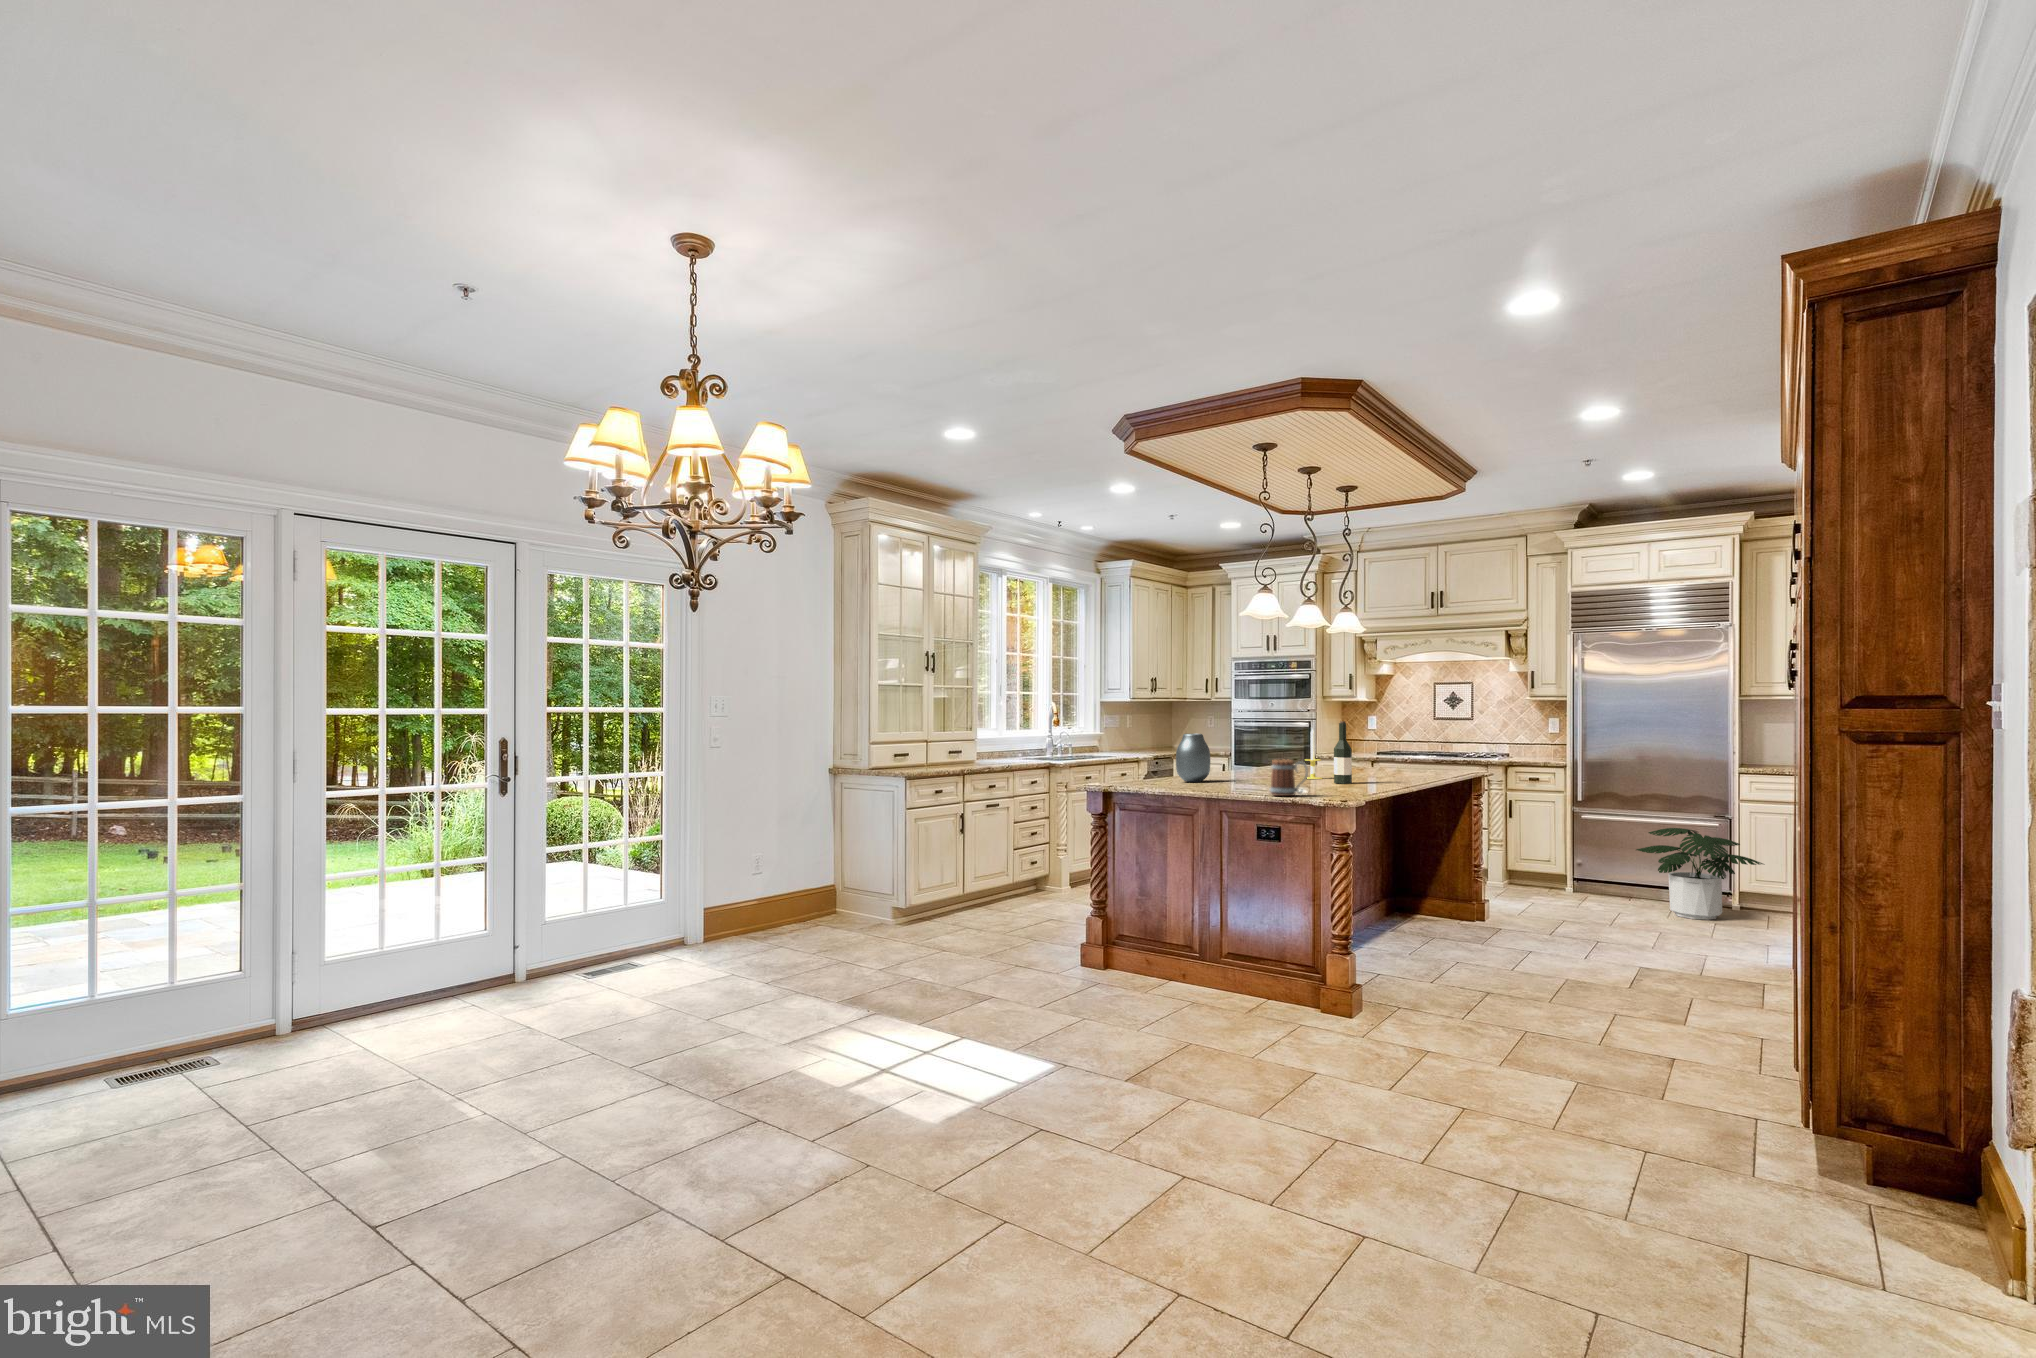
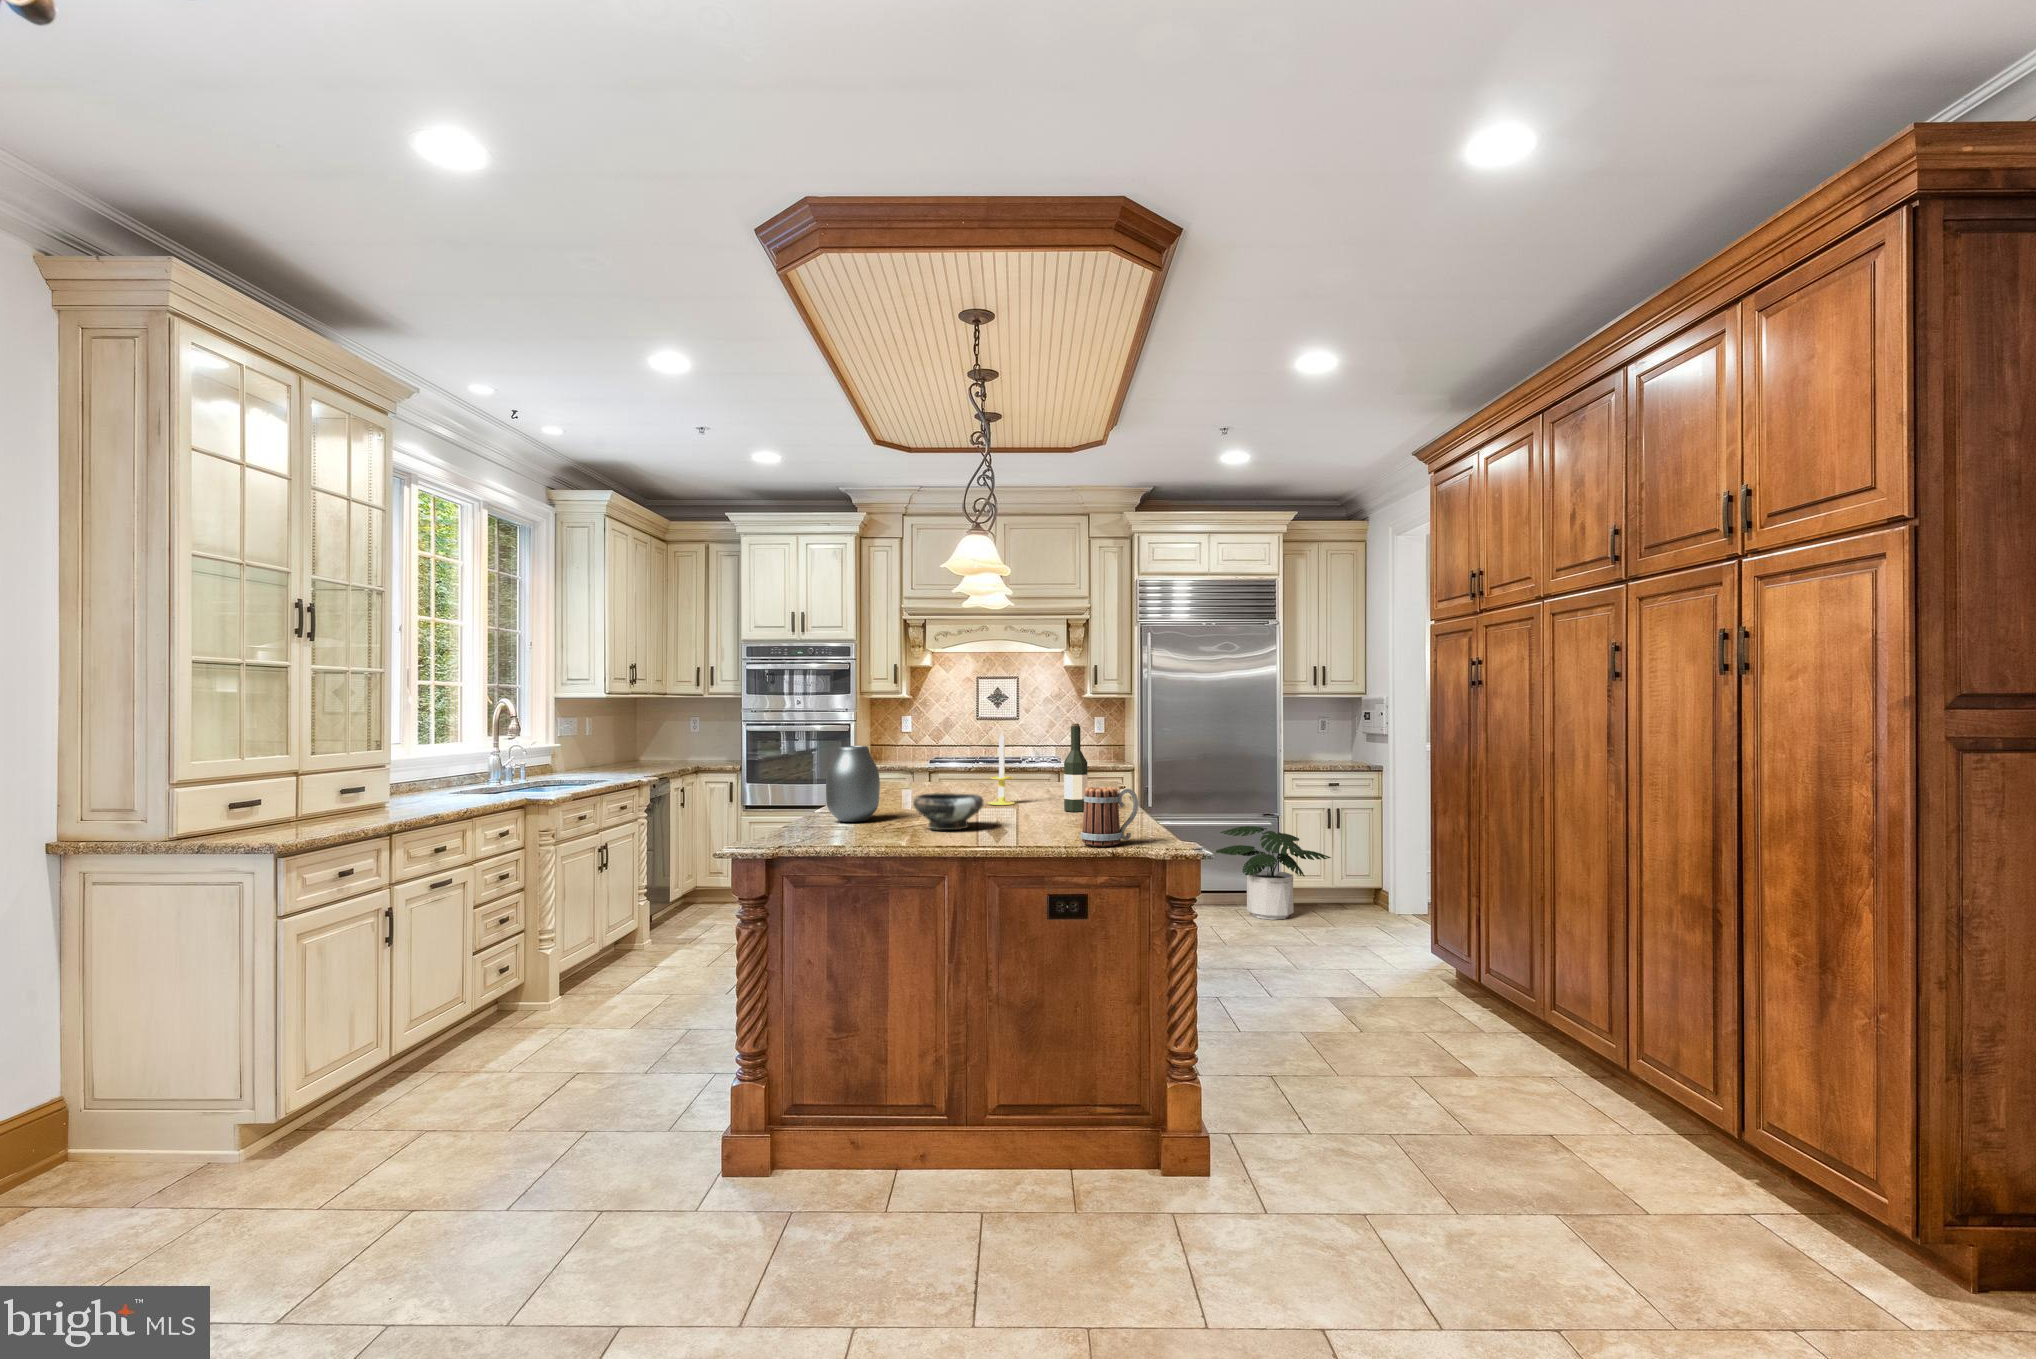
bowl: none [1208,765,1255,787] -> present [913,793,983,830]

